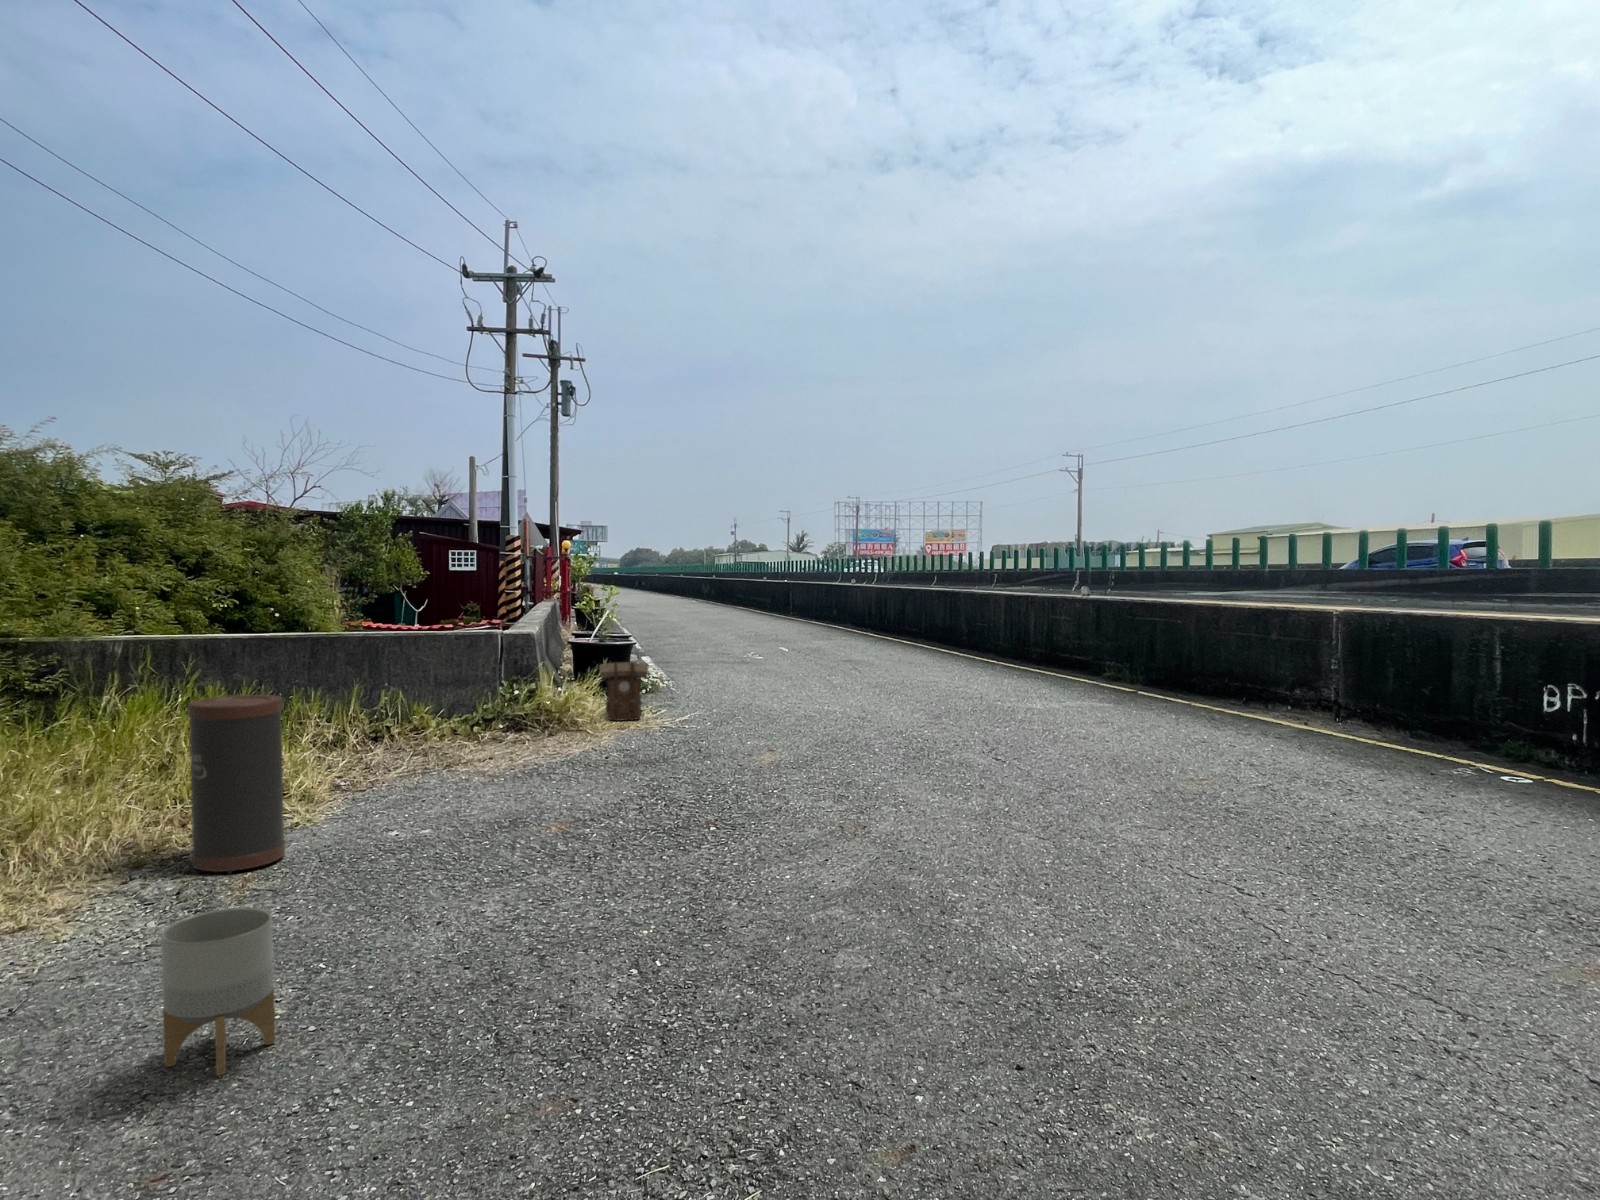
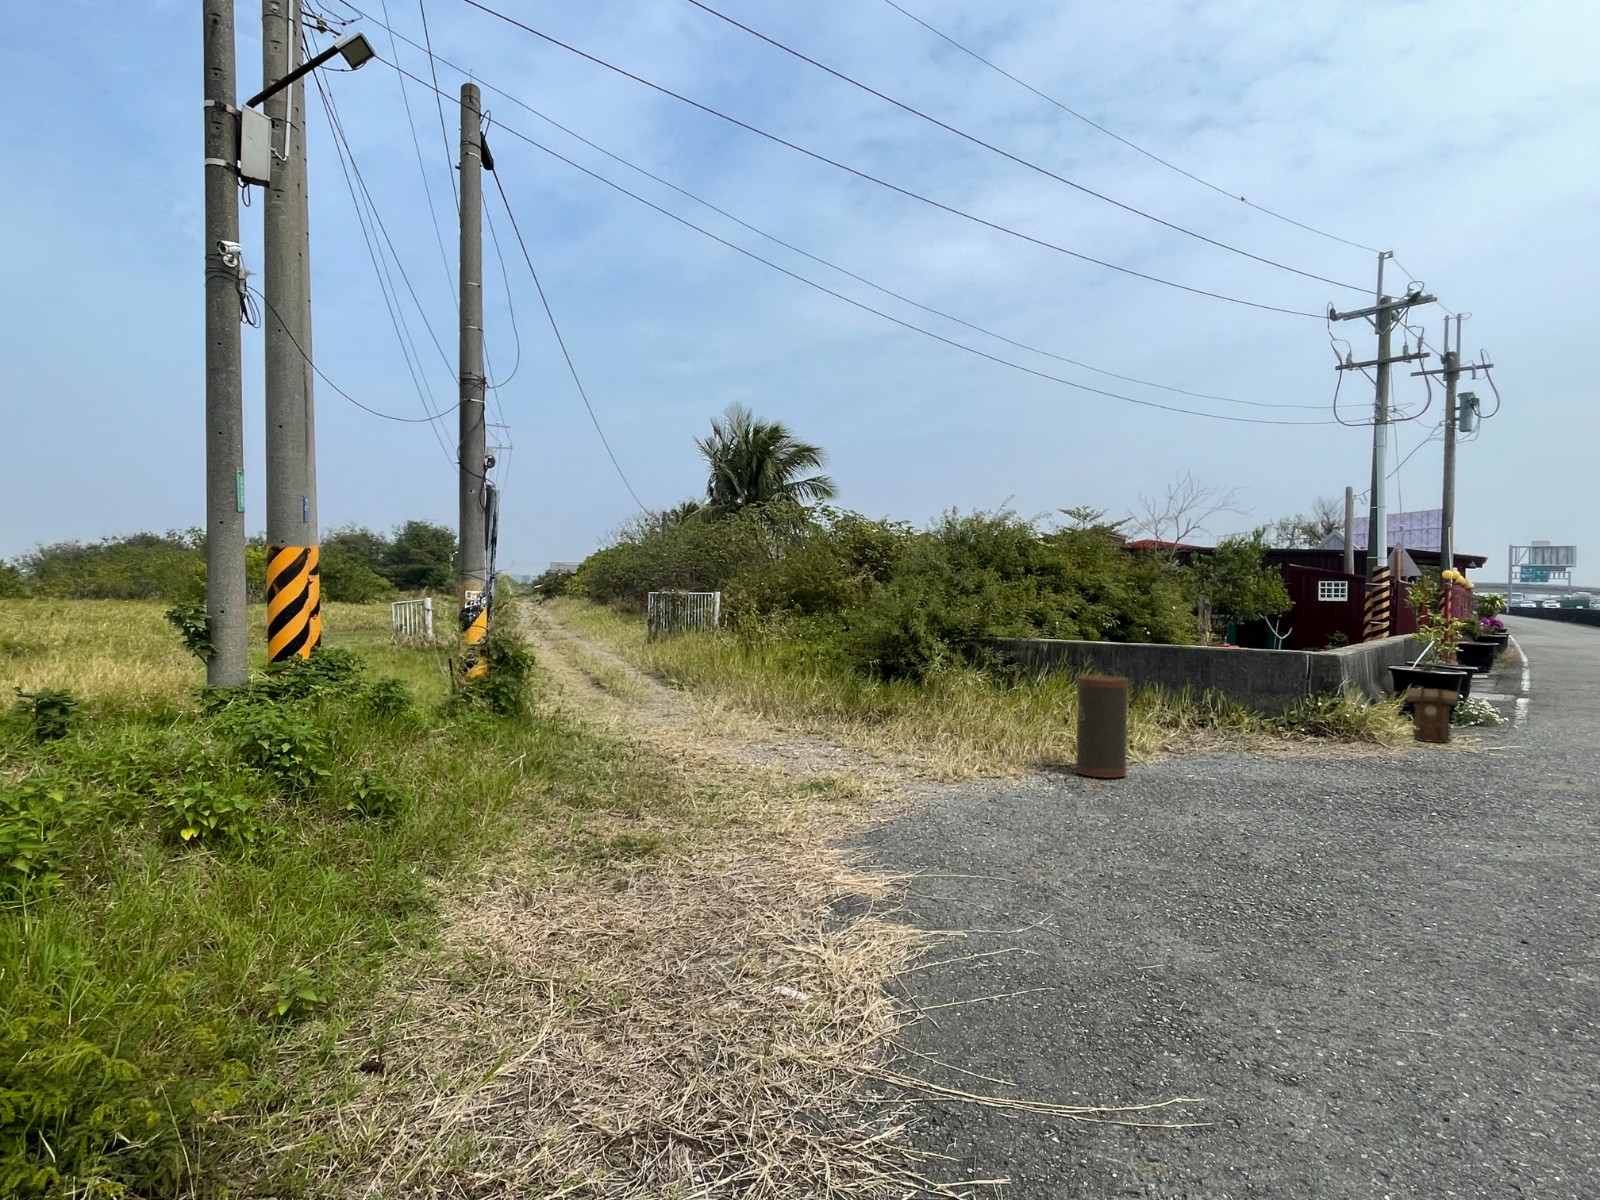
planter: present [161,908,275,1076] -> none [1053,769,1103,843]

